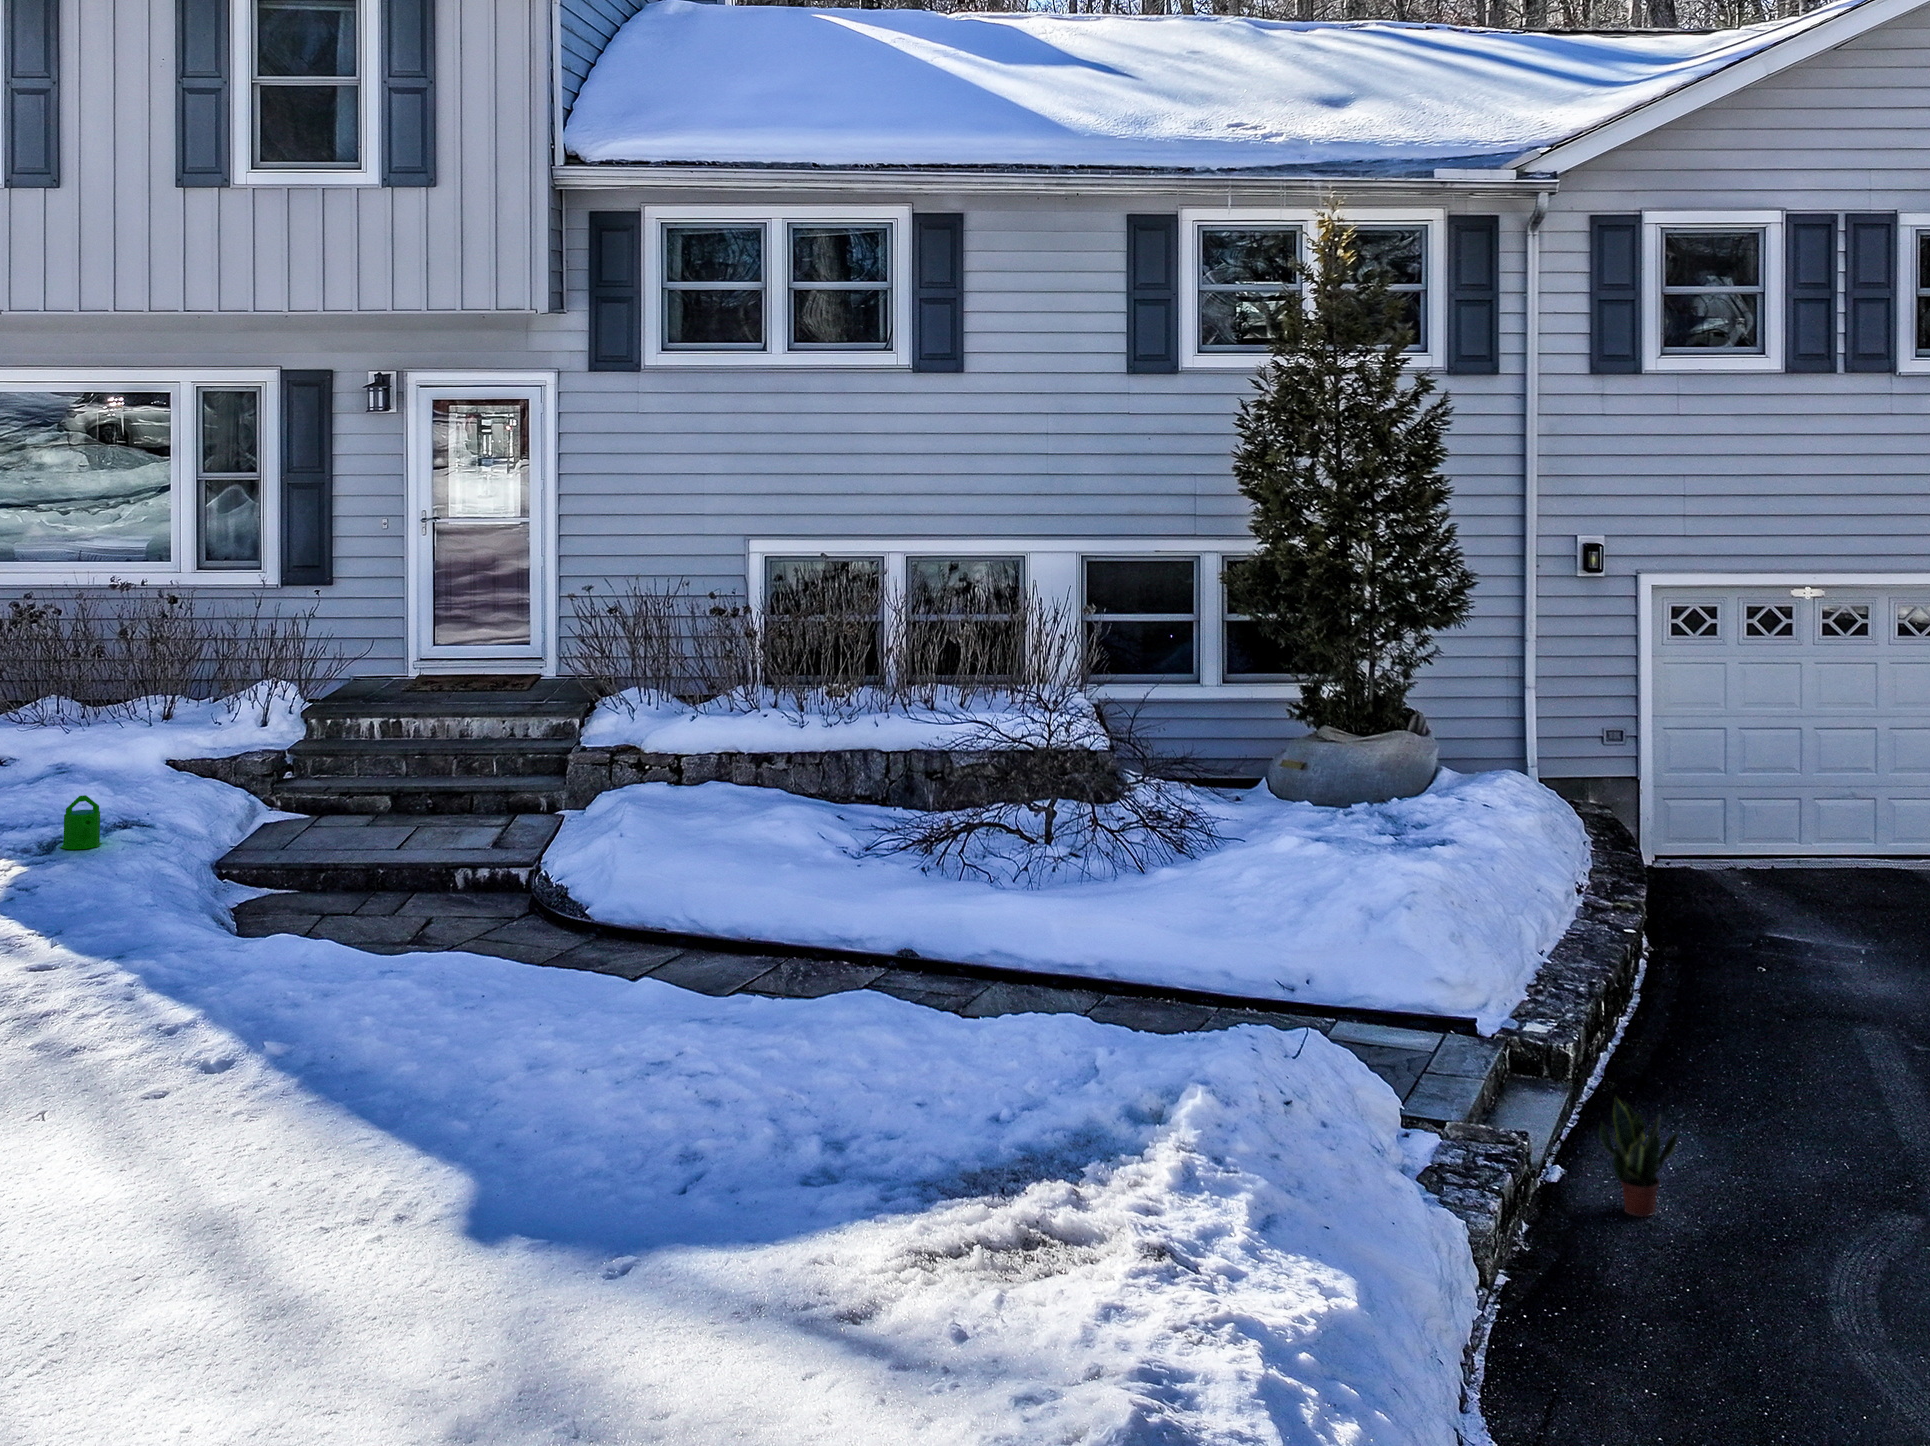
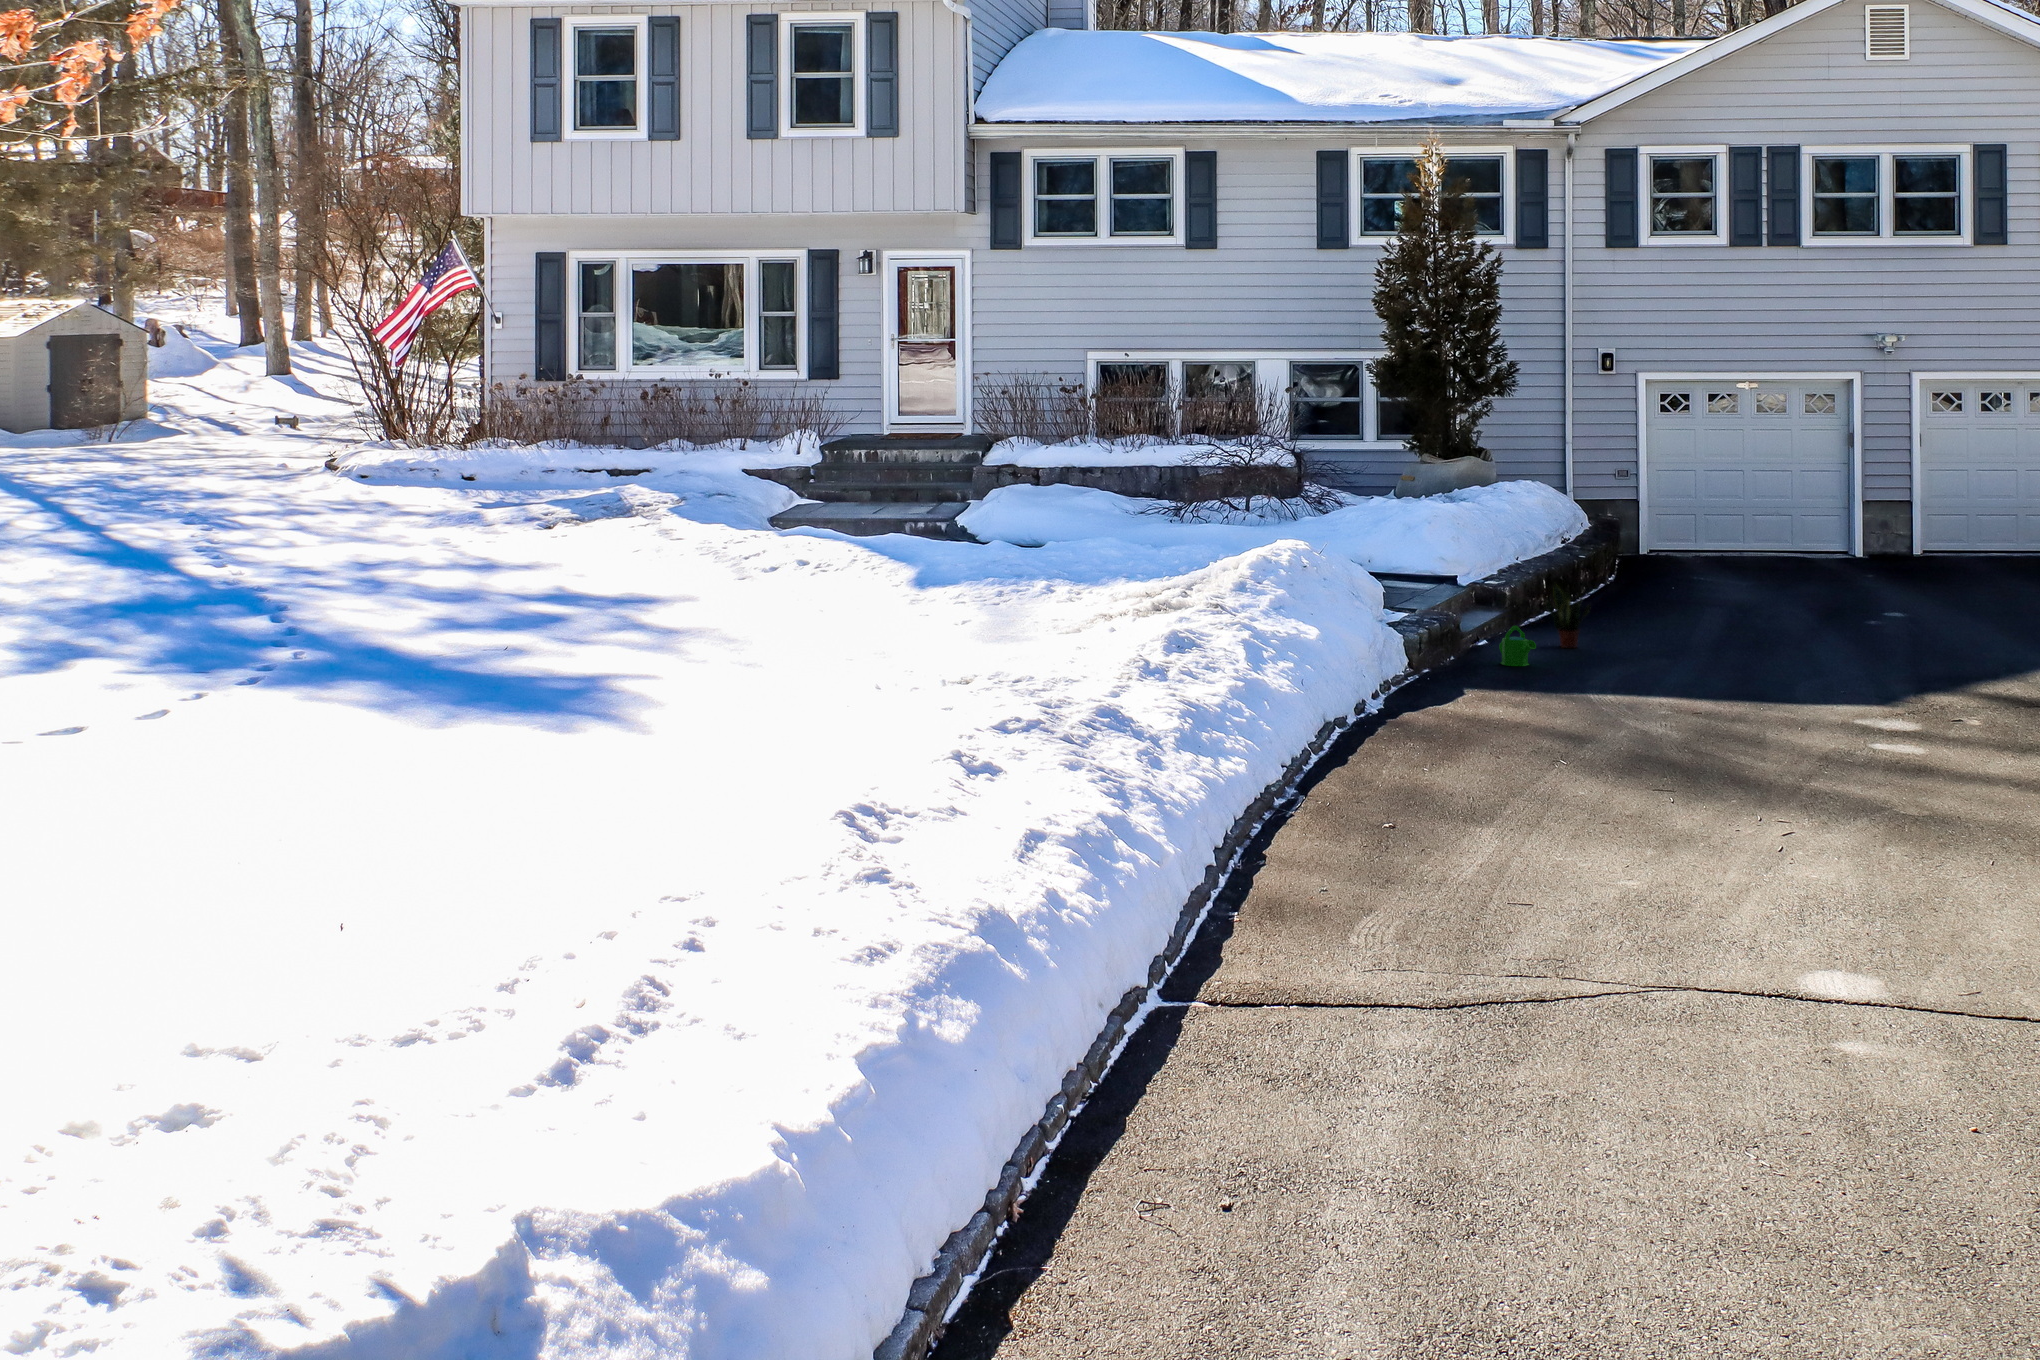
watering can: present [61,795,102,849] -> present [1499,626,1536,666]

